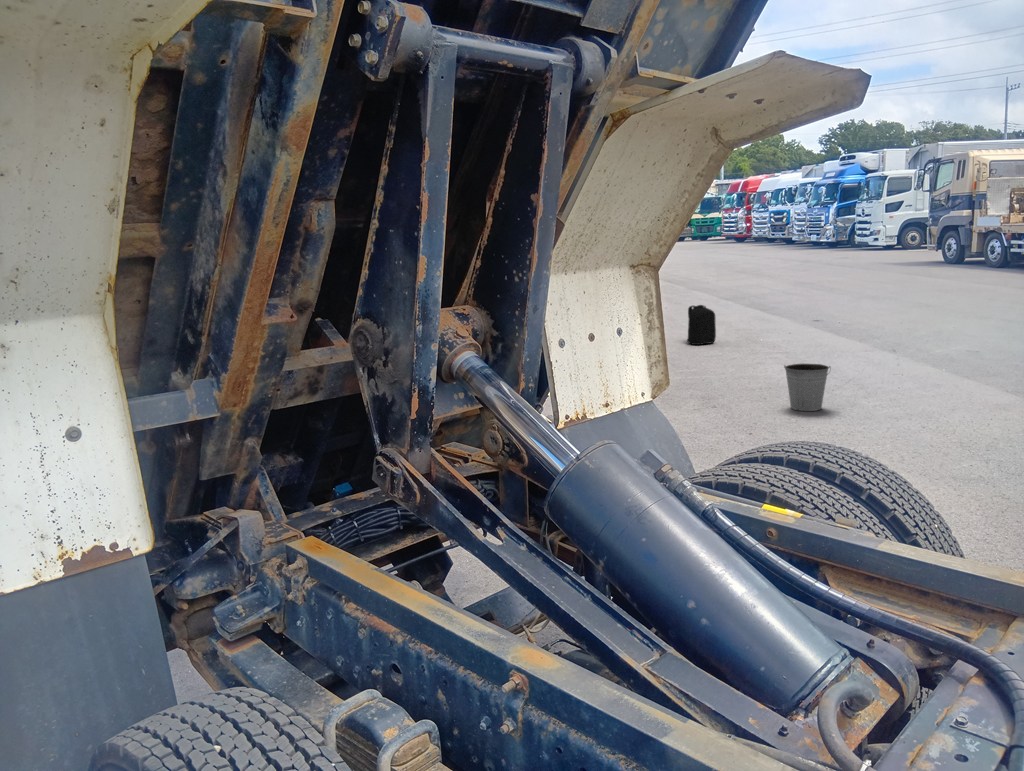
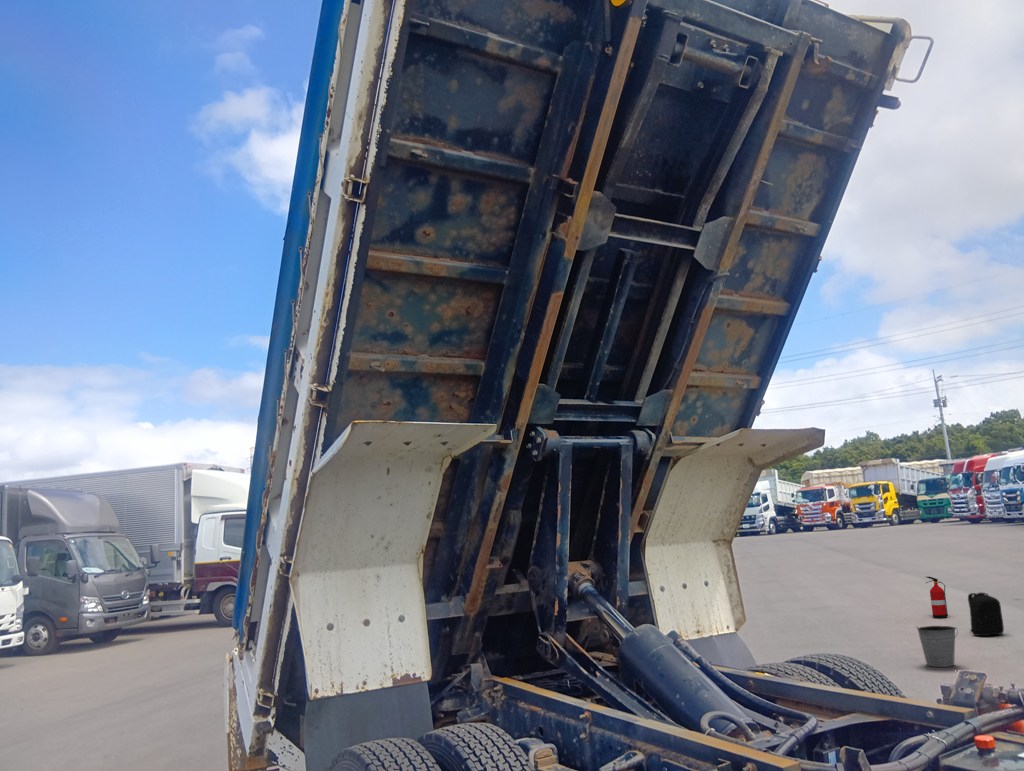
fire extinguisher: none [759,302,780,347] -> present [926,577,948,618]
backpack: present [687,305,716,345] -> present [968,593,1004,636]

